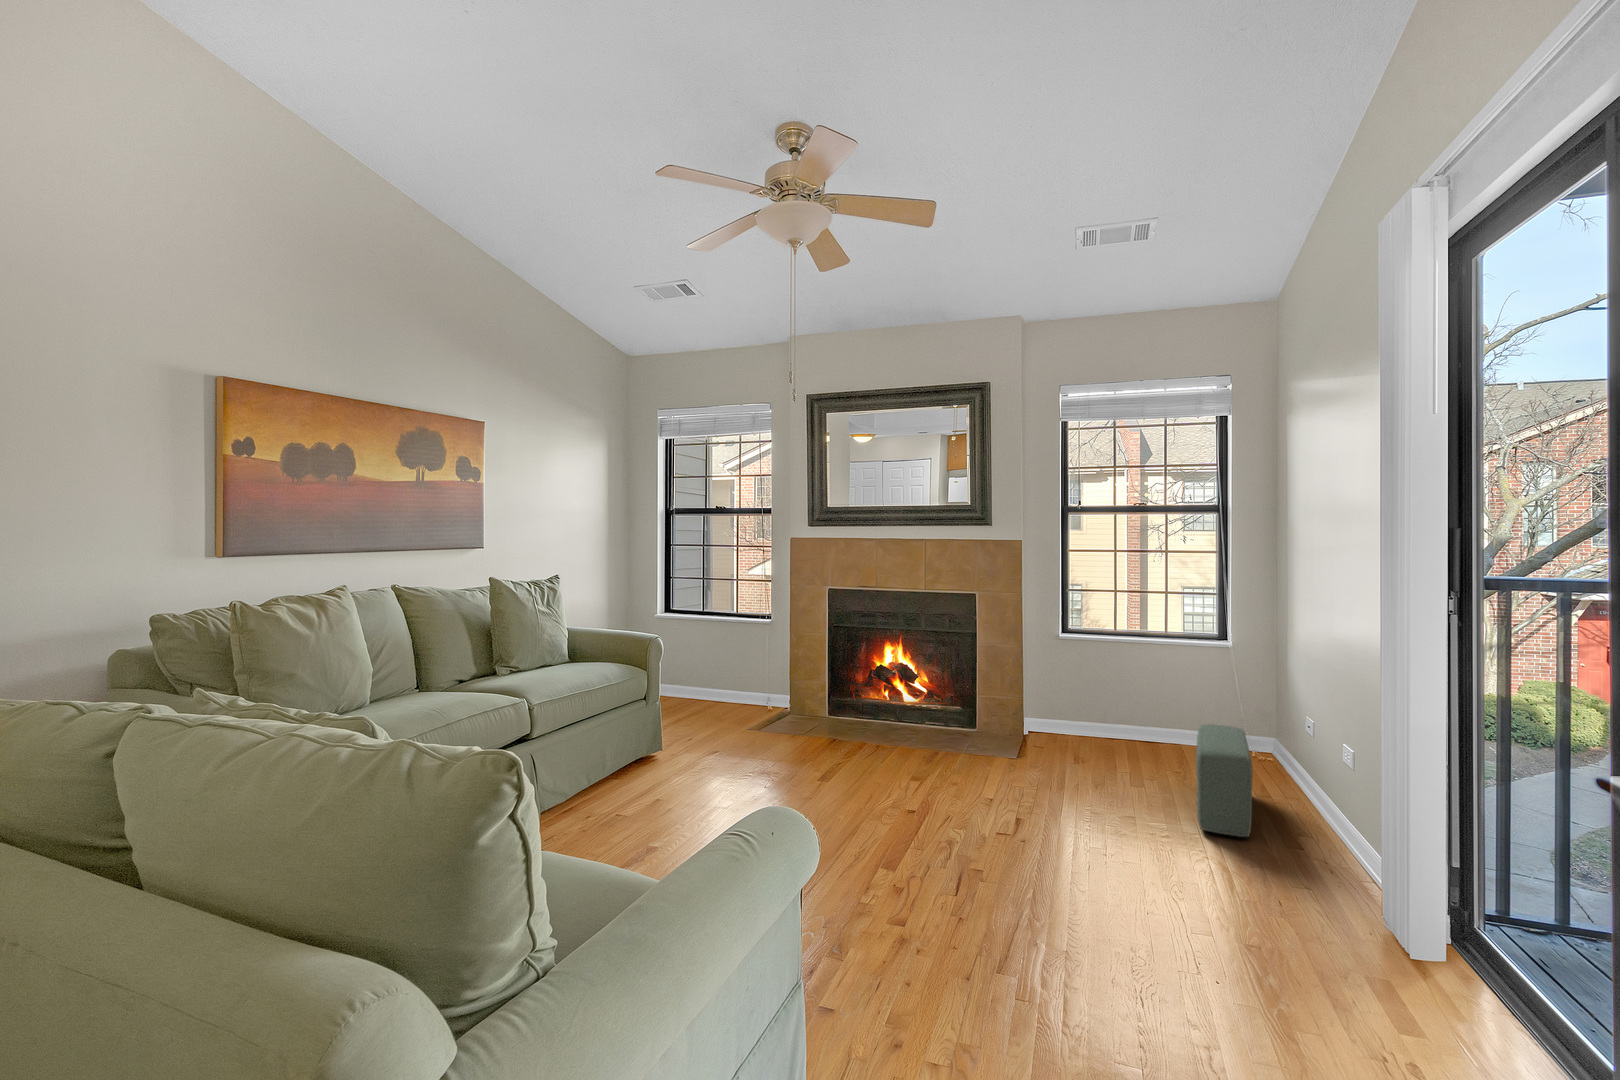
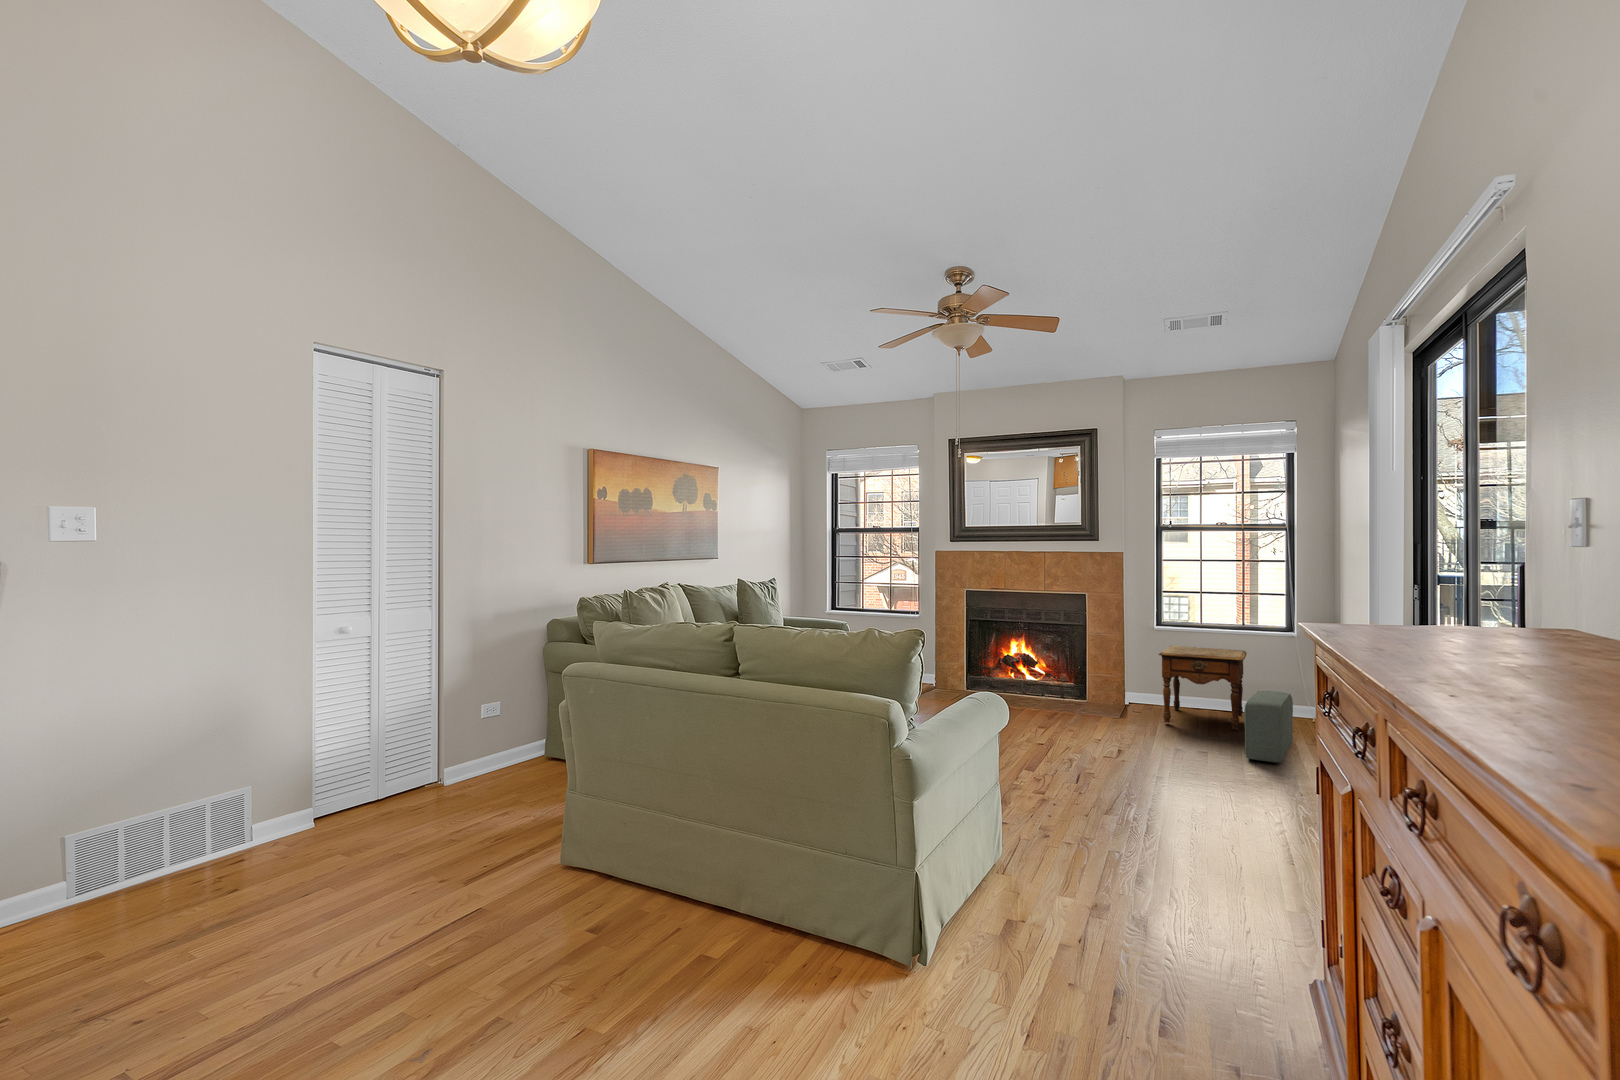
side table: none [1070,656,1178,771] -> present [1159,646,1246,730]

